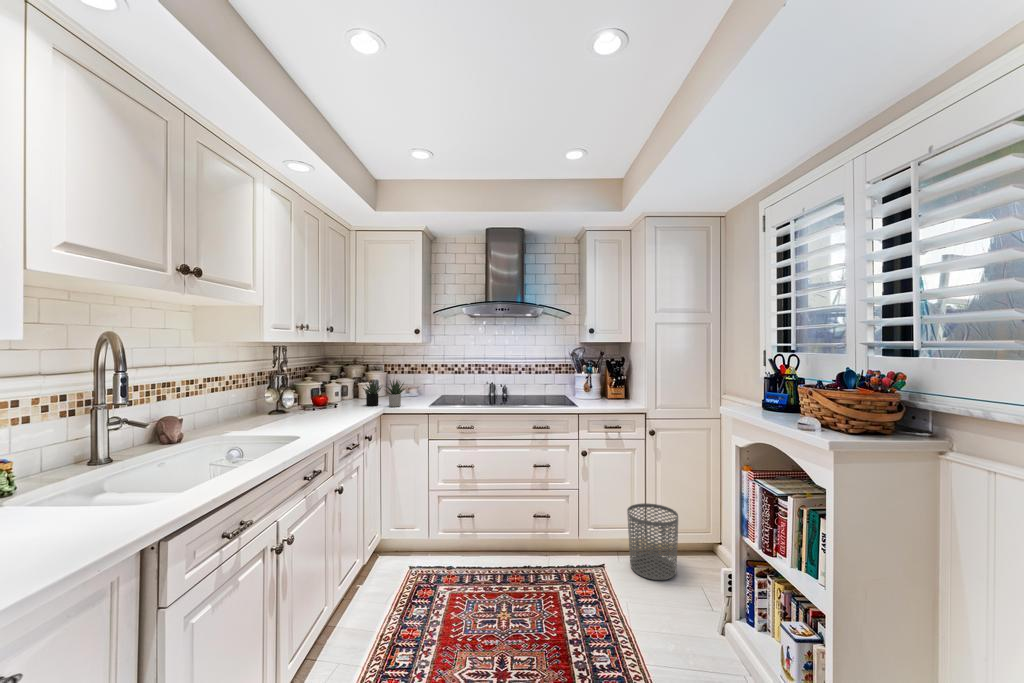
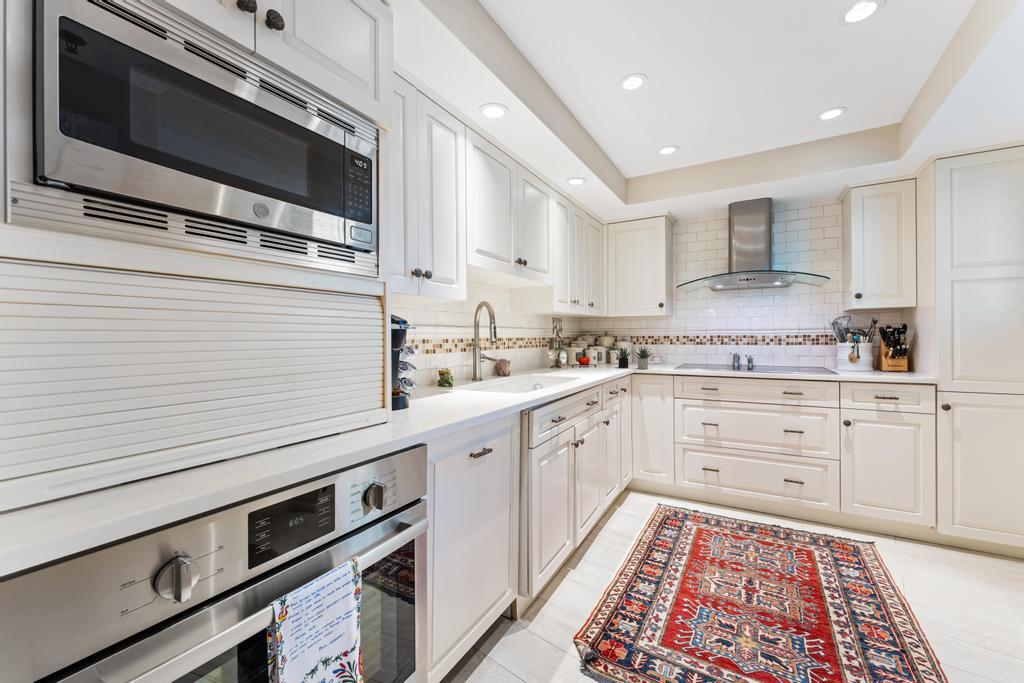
waste bin: present [627,504,678,580] -> none [907,486,987,573]

